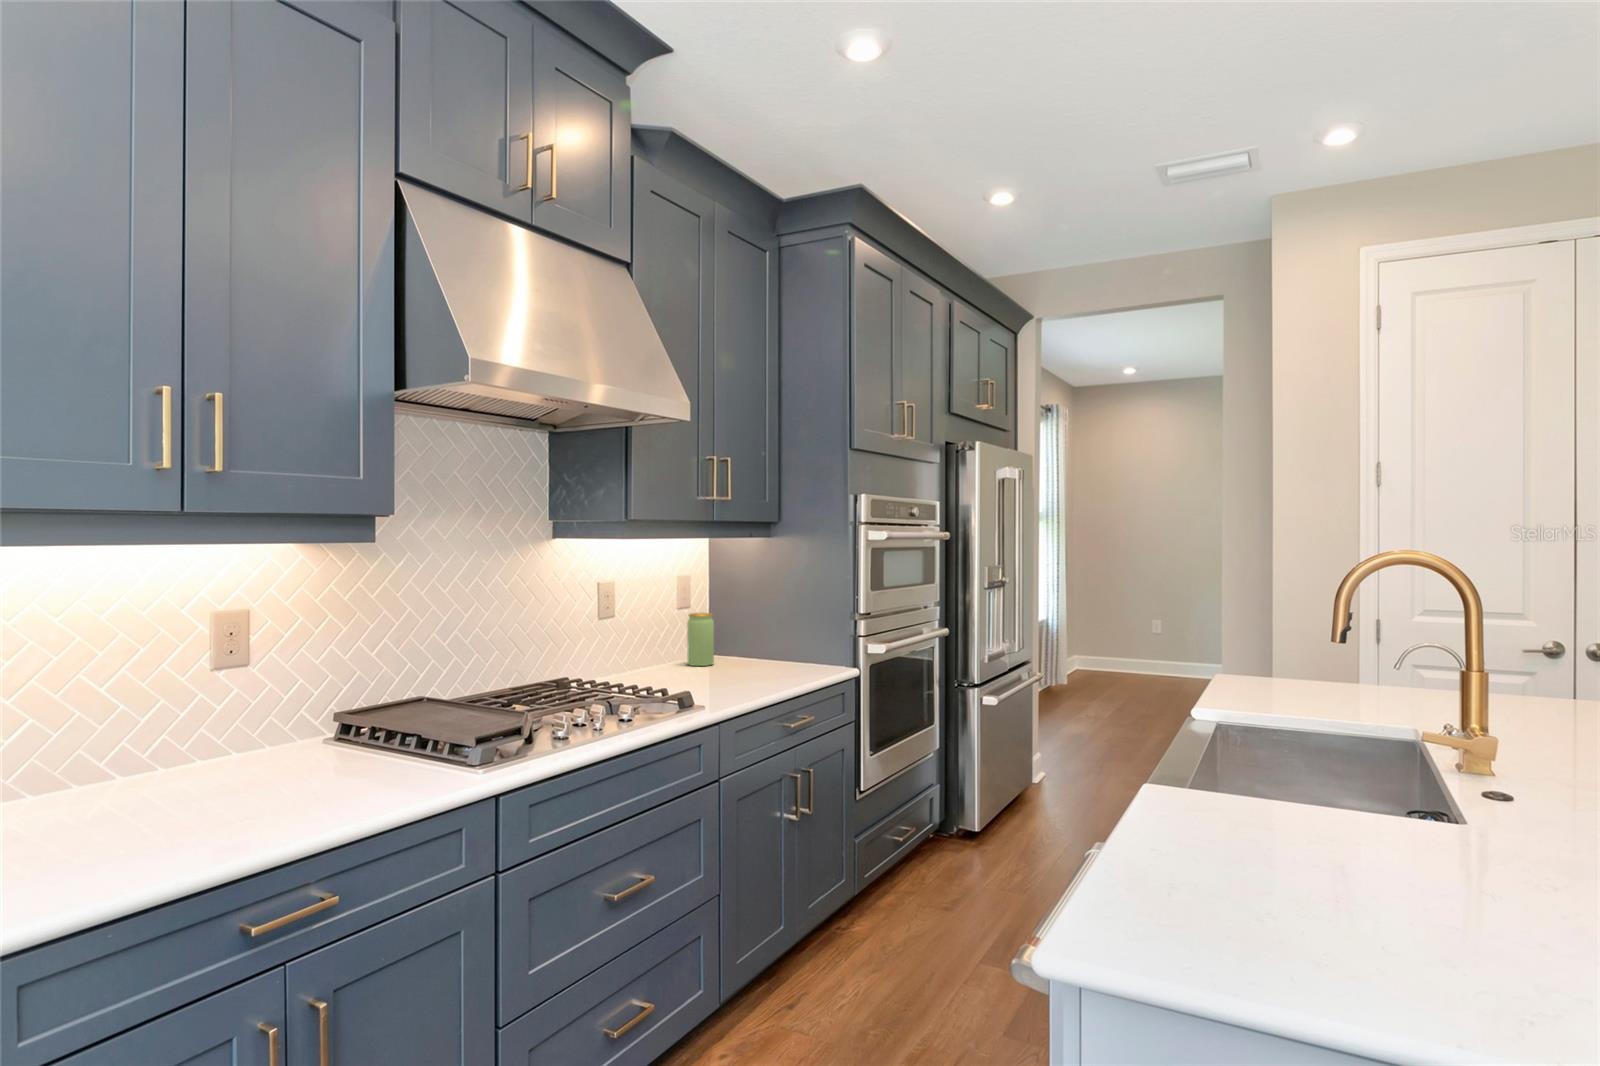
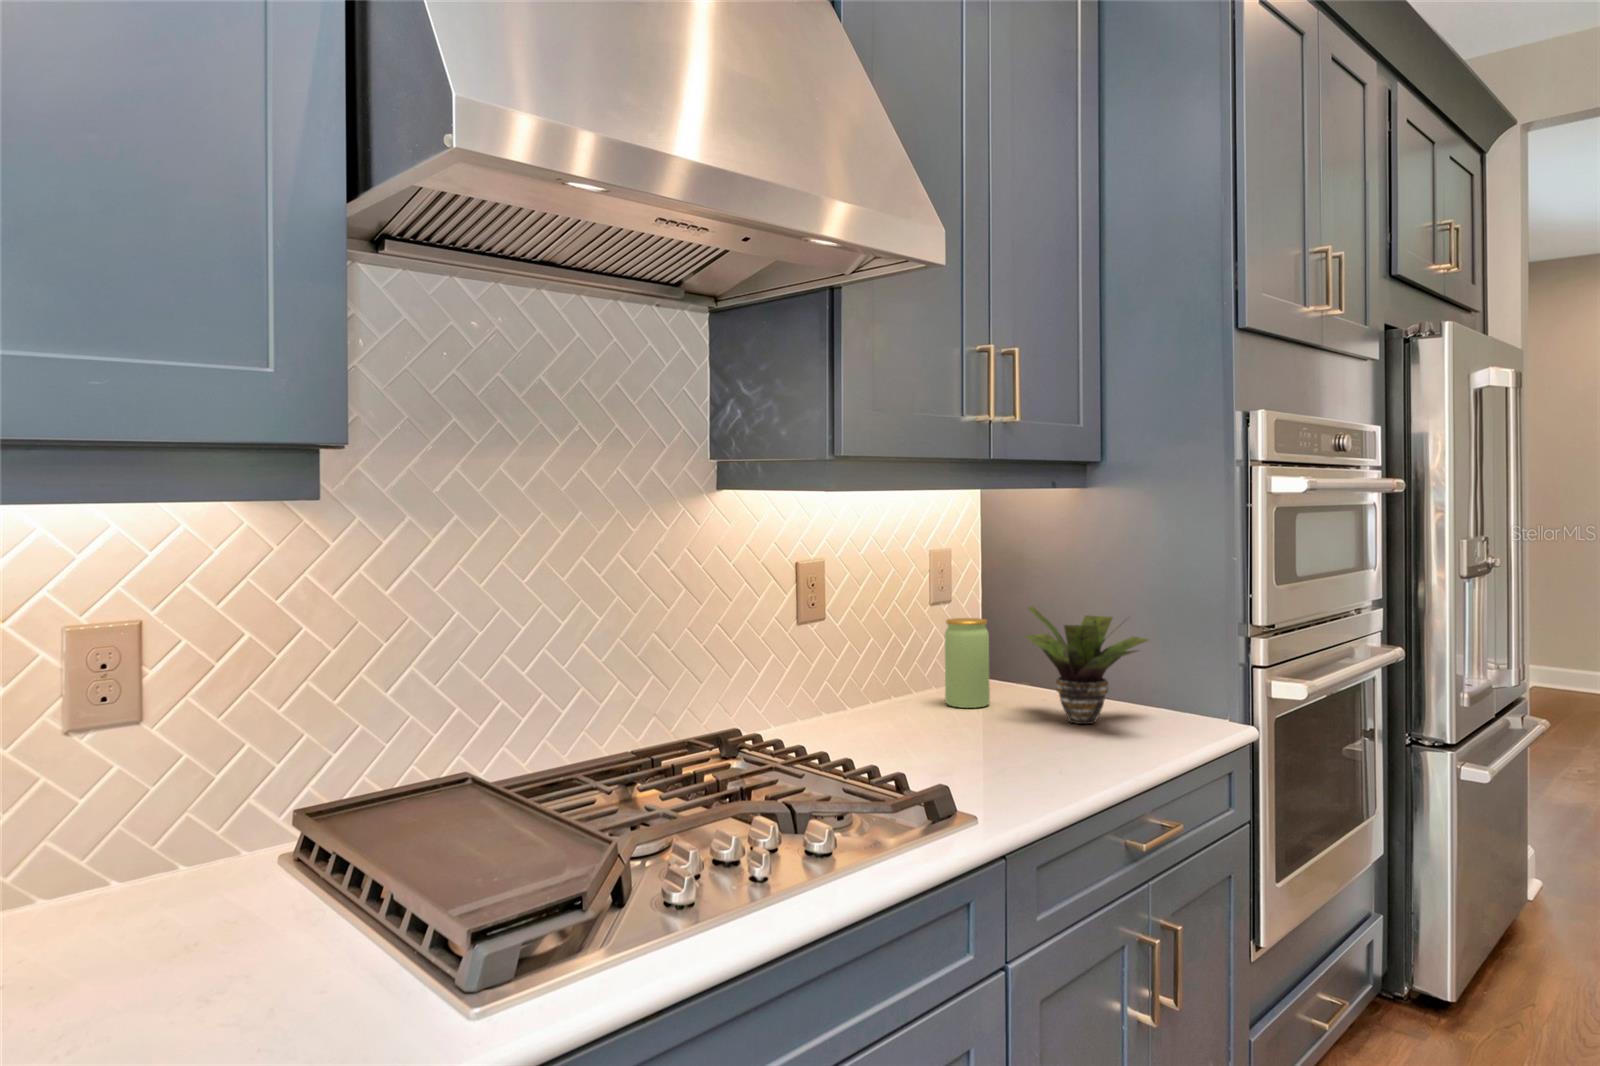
potted plant: none [733,604,803,672] -> present [1025,606,1149,724]

